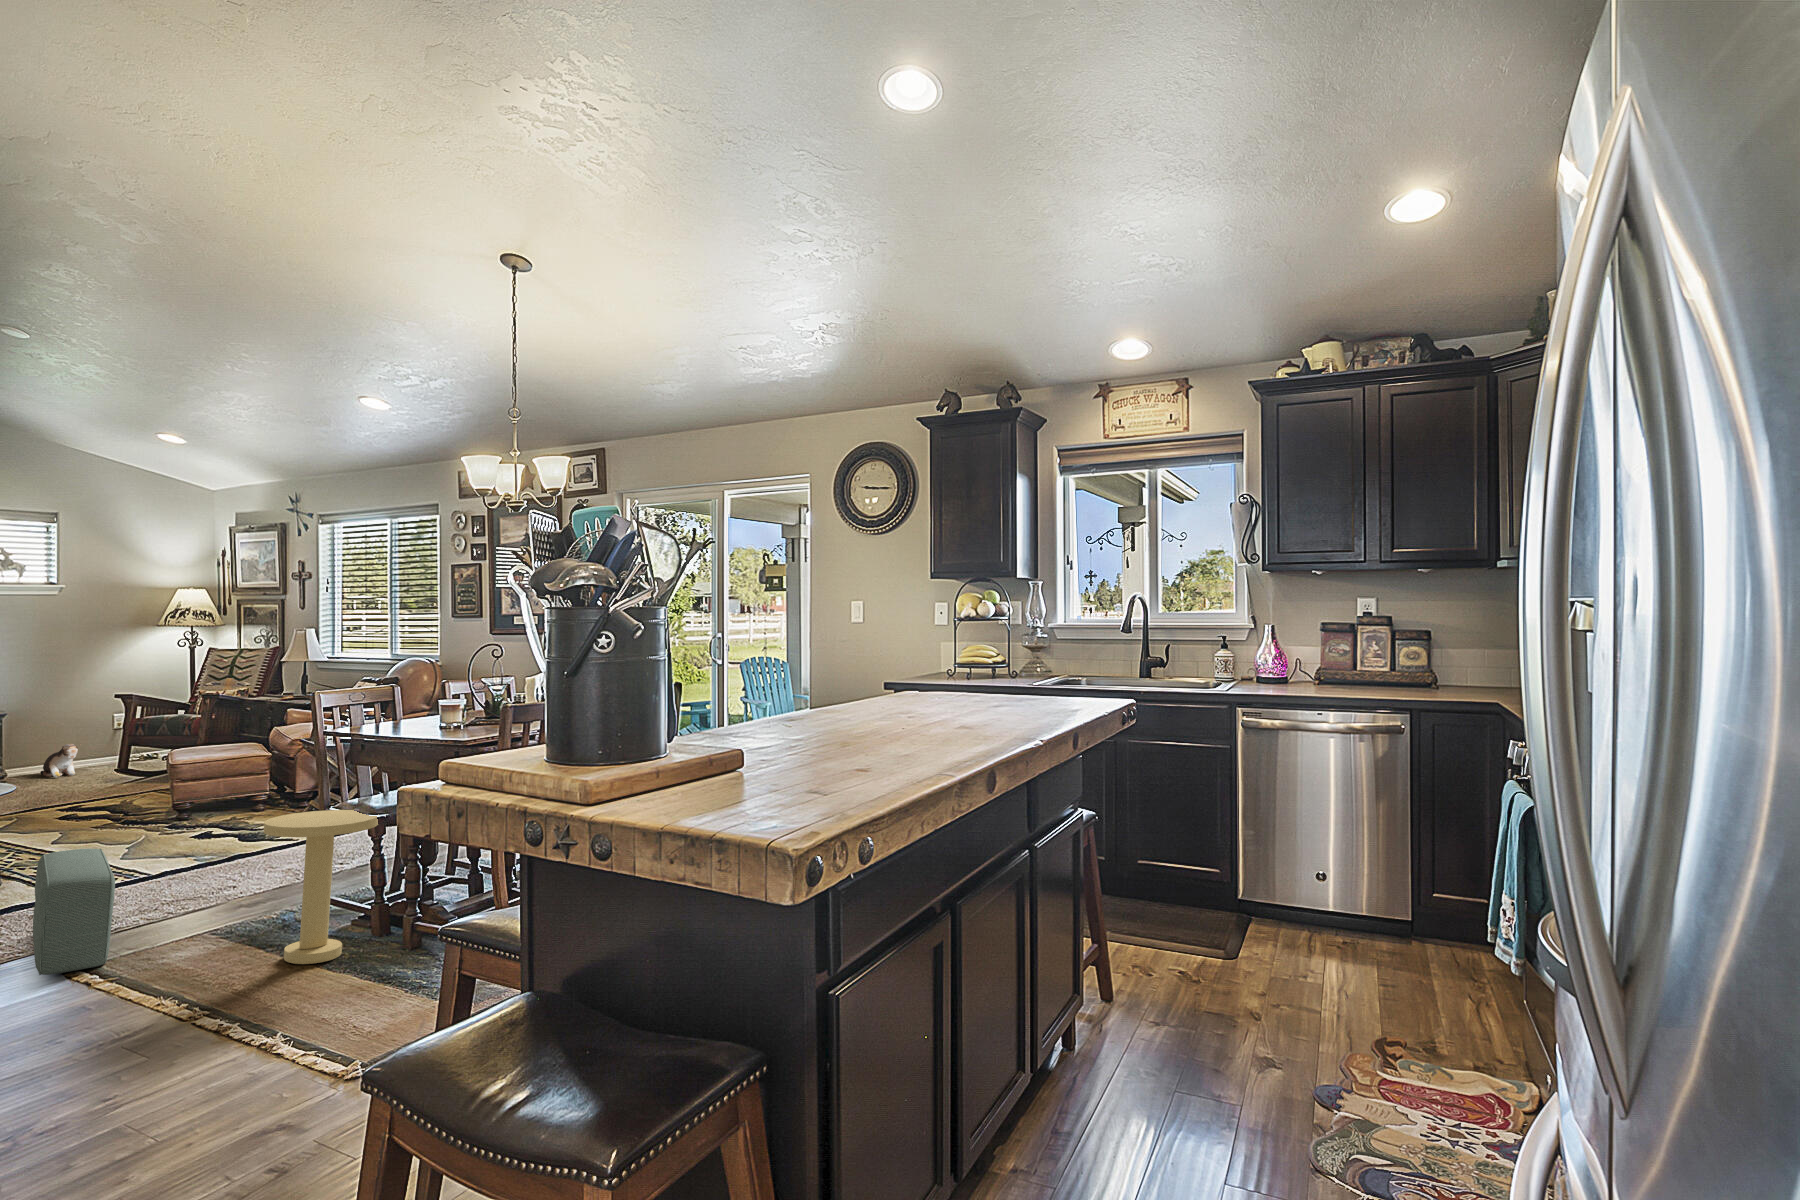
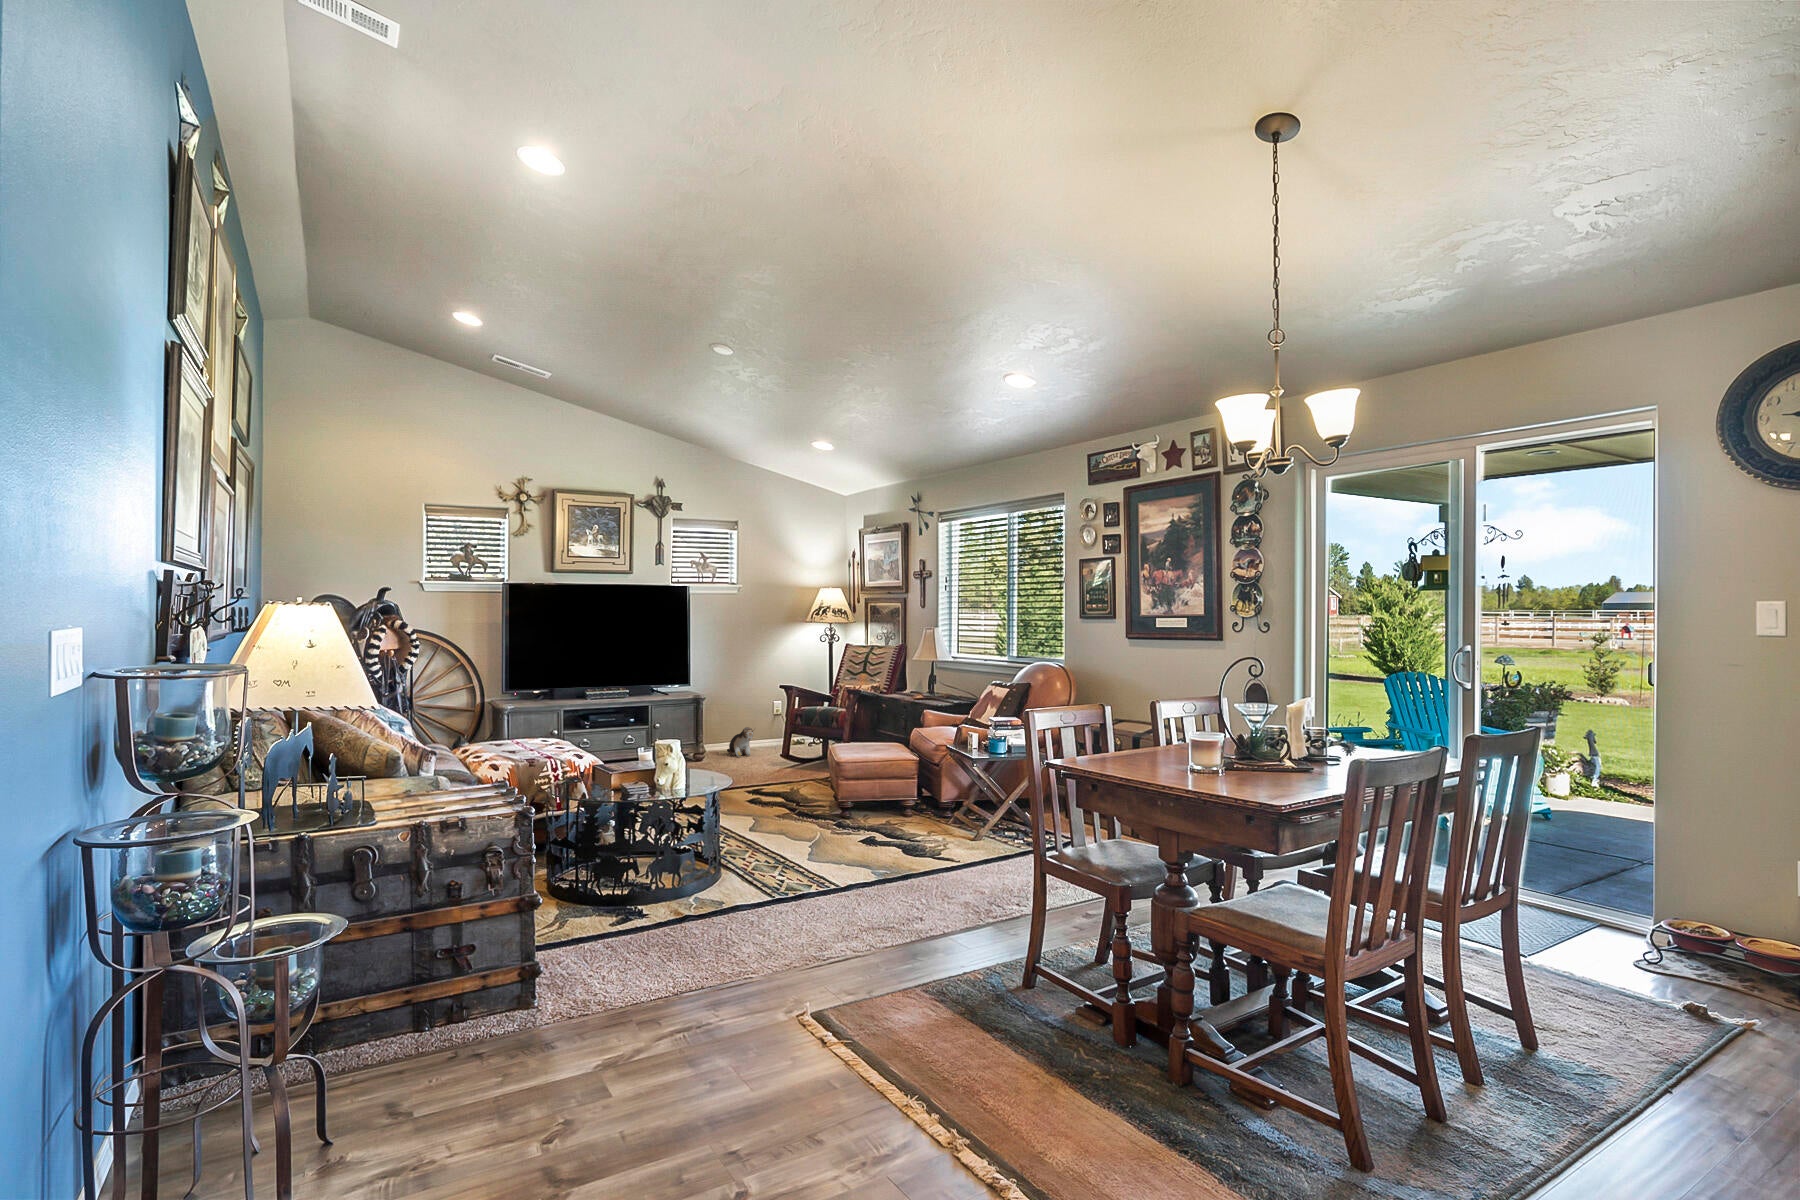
side table: present [264,810,378,964] -> none [1002,863,1136,1084]
pouf: present [33,849,115,975] -> none [760,862,841,1018]

